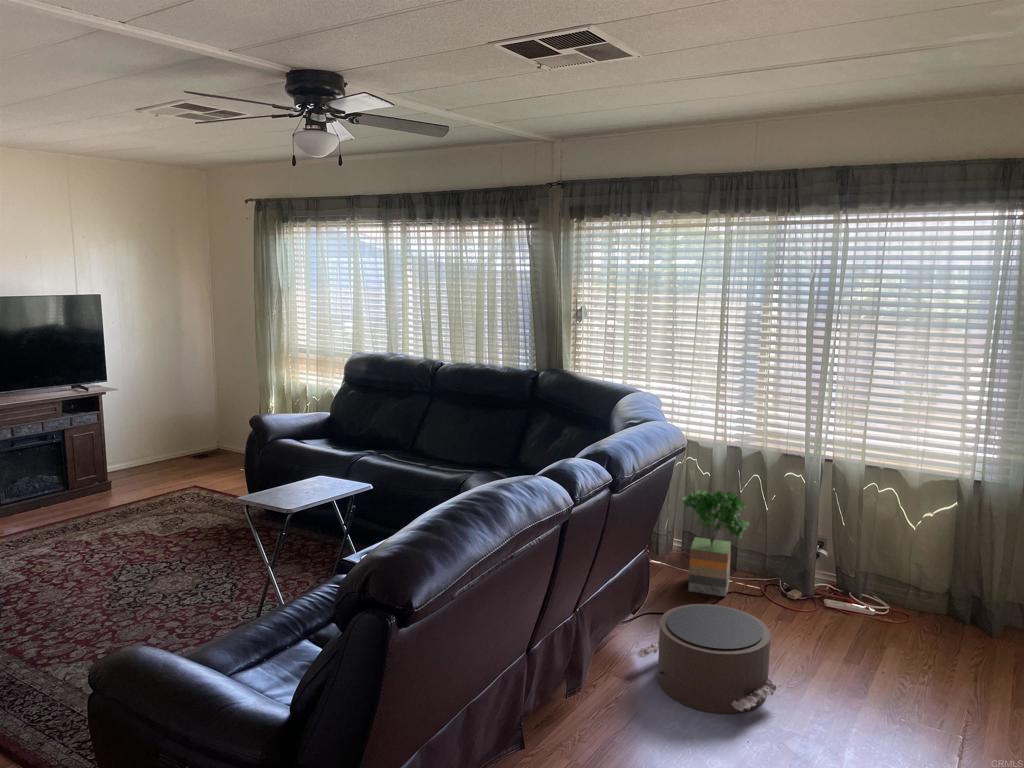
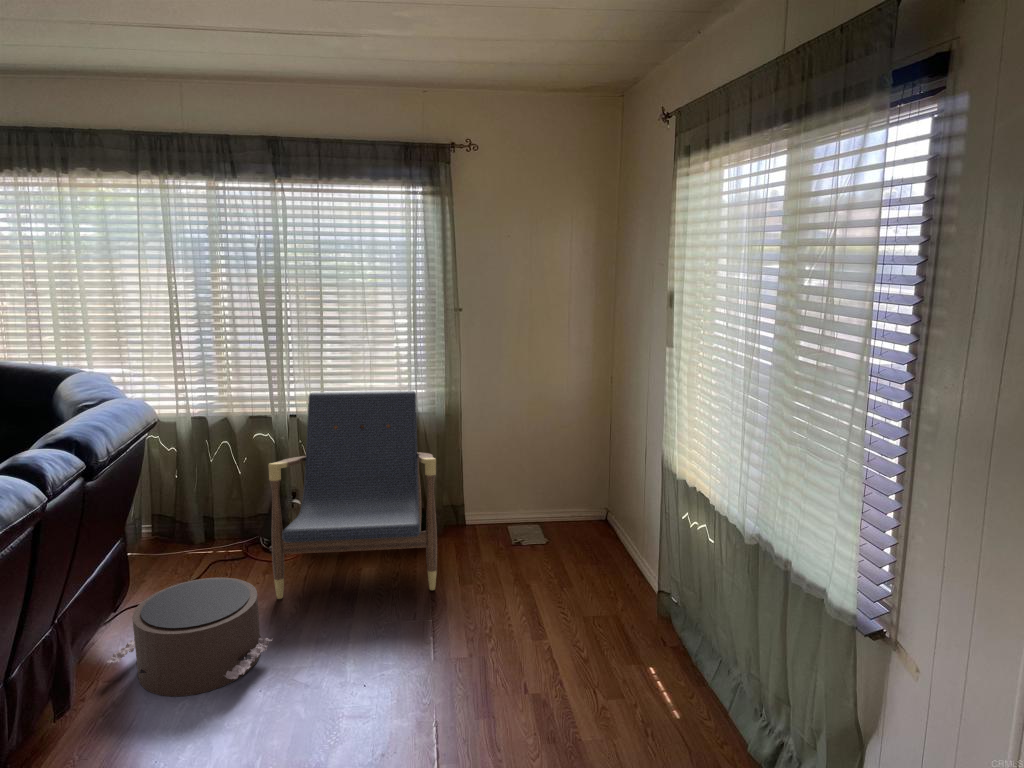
lounge chair: none [788,439,999,699] -> present [269,391,437,599]
potted tree: present [683,490,749,597] -> none [146,461,225,574]

